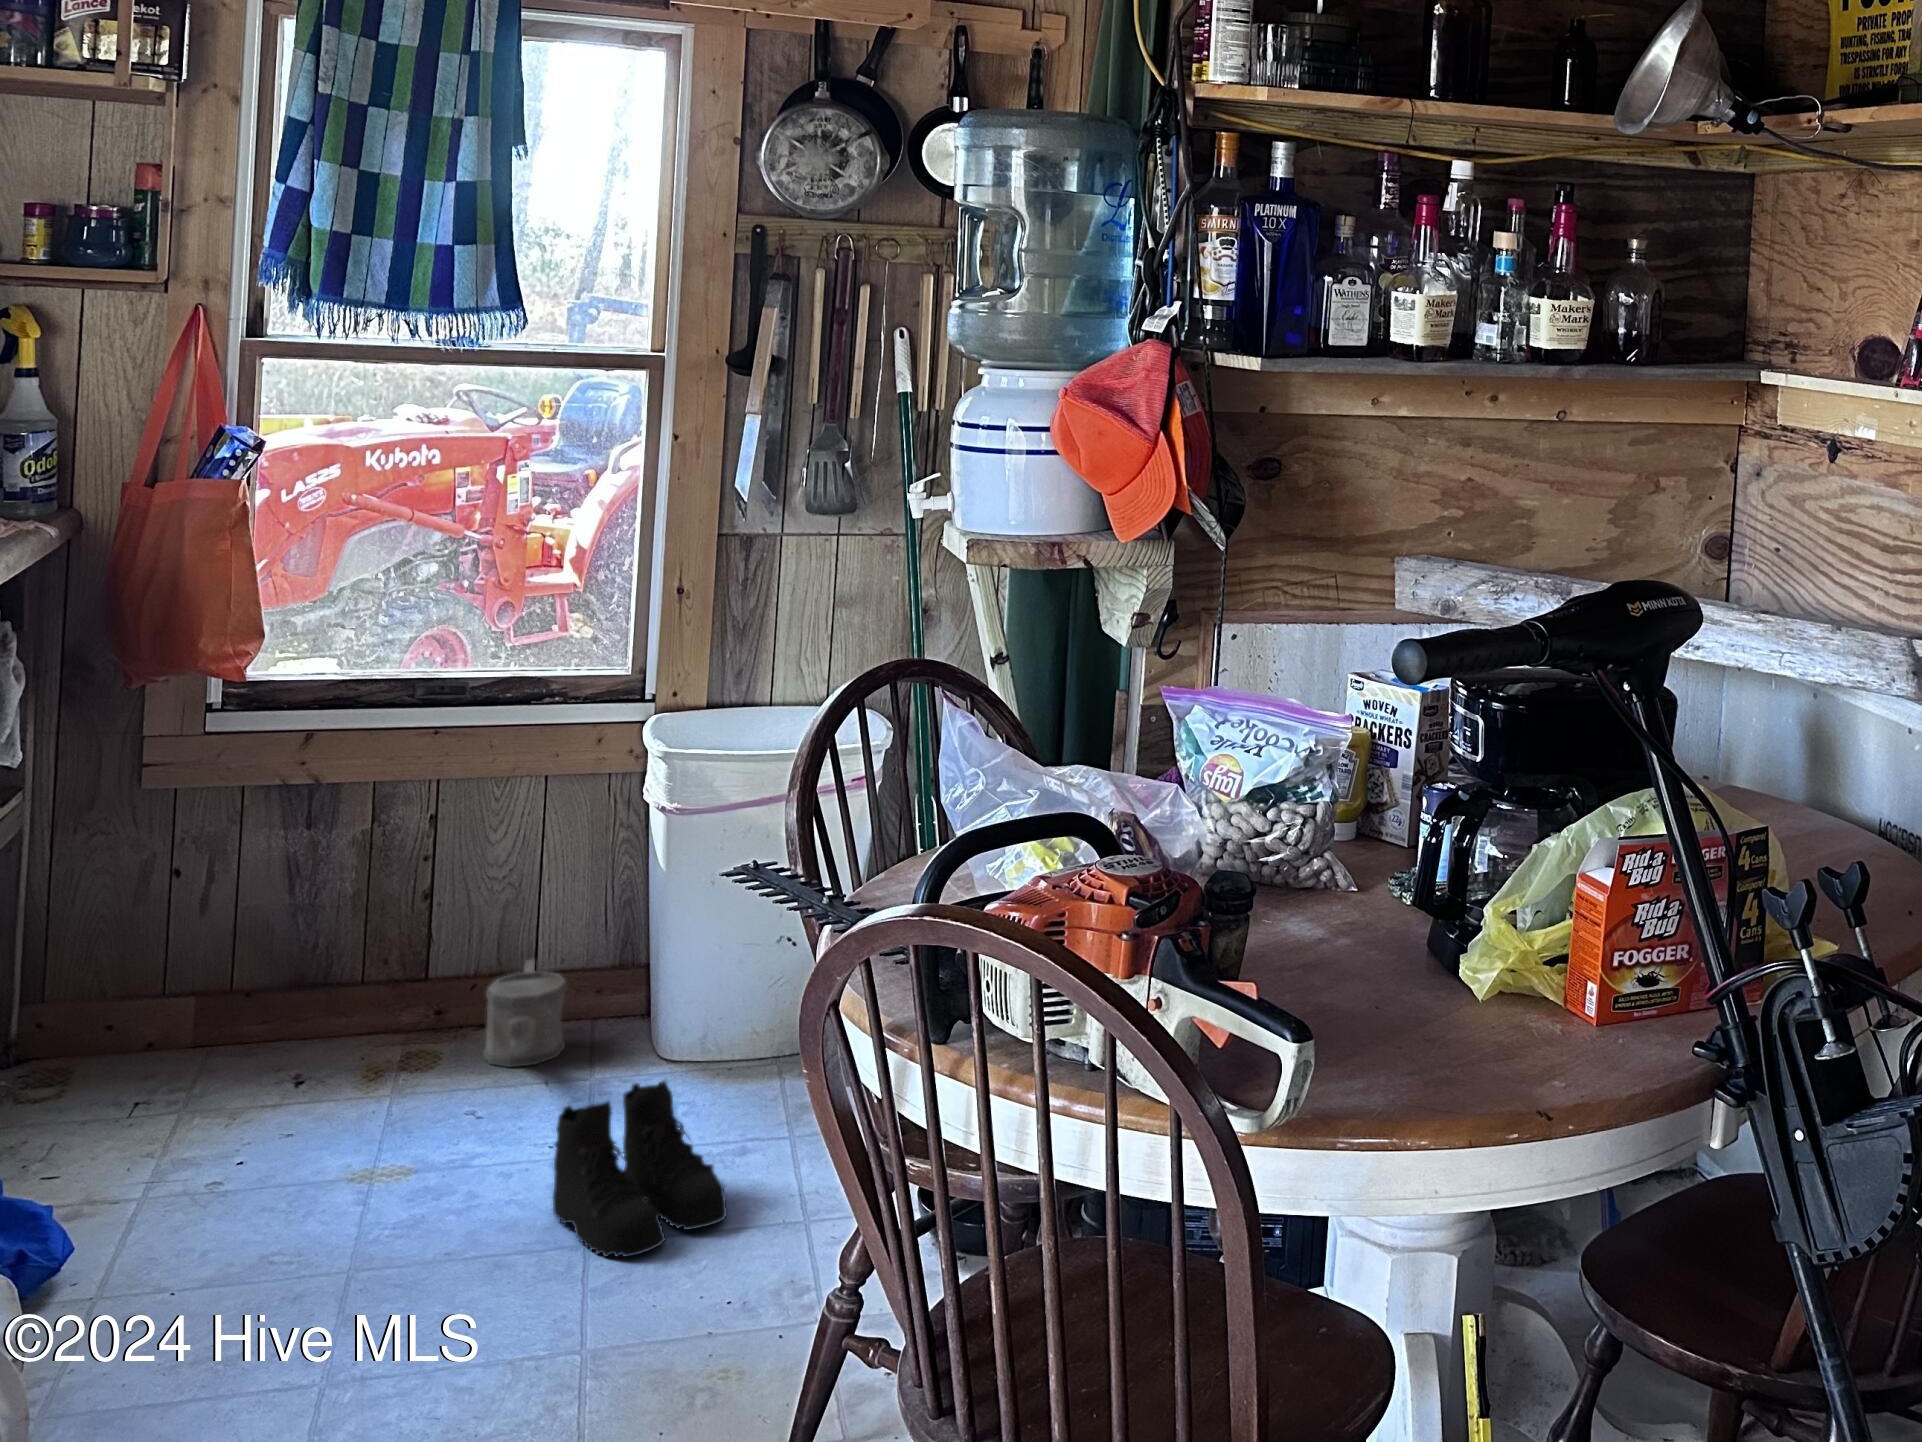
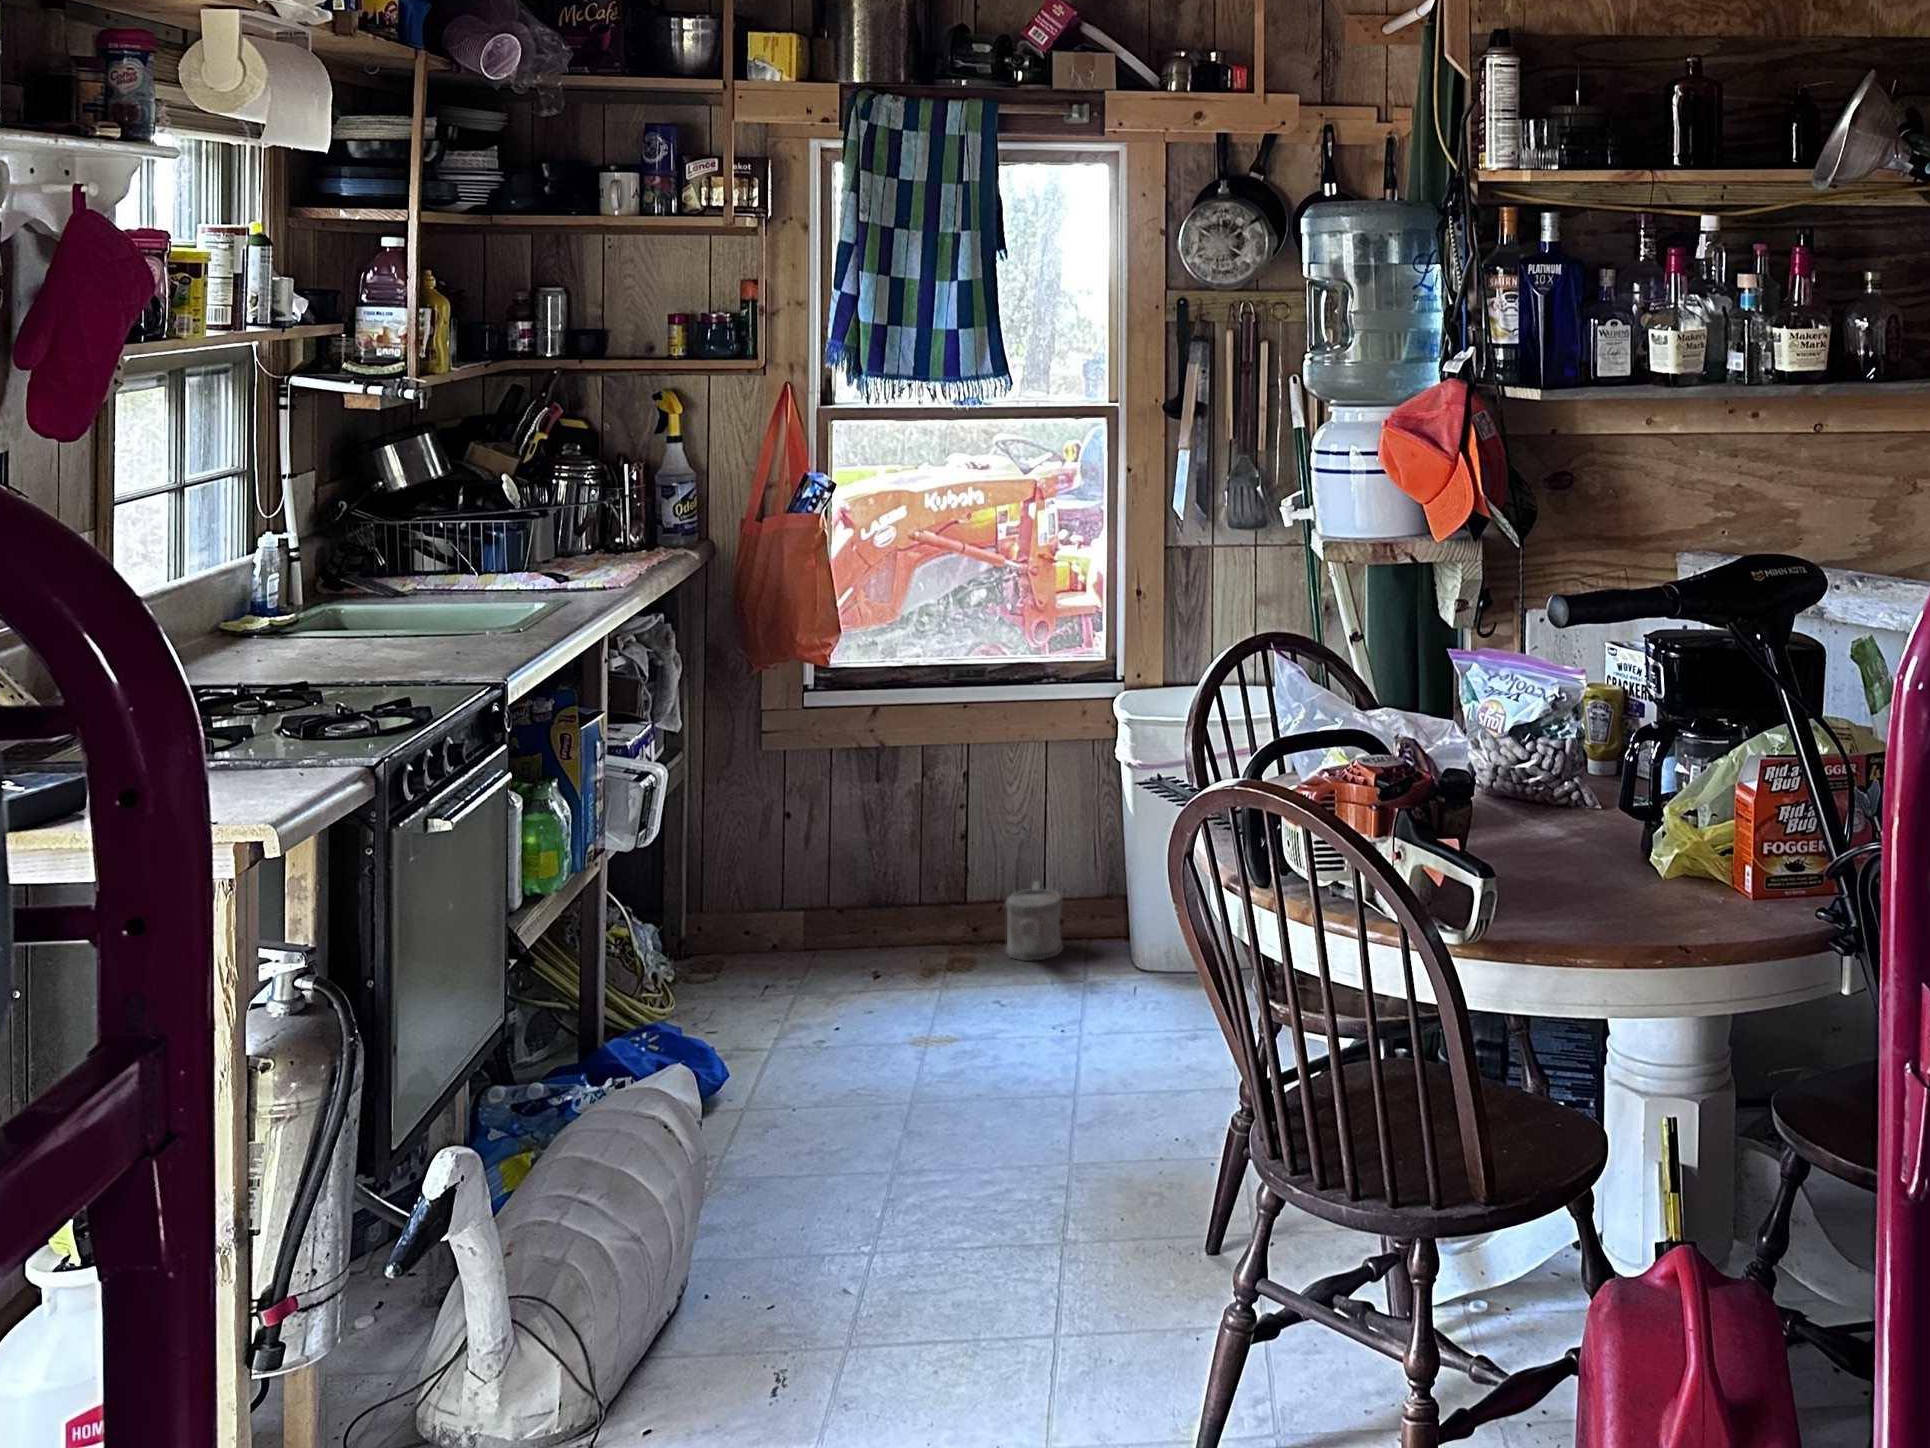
boots: present [553,1081,726,1257] -> none [1051,964,1174,1091]

